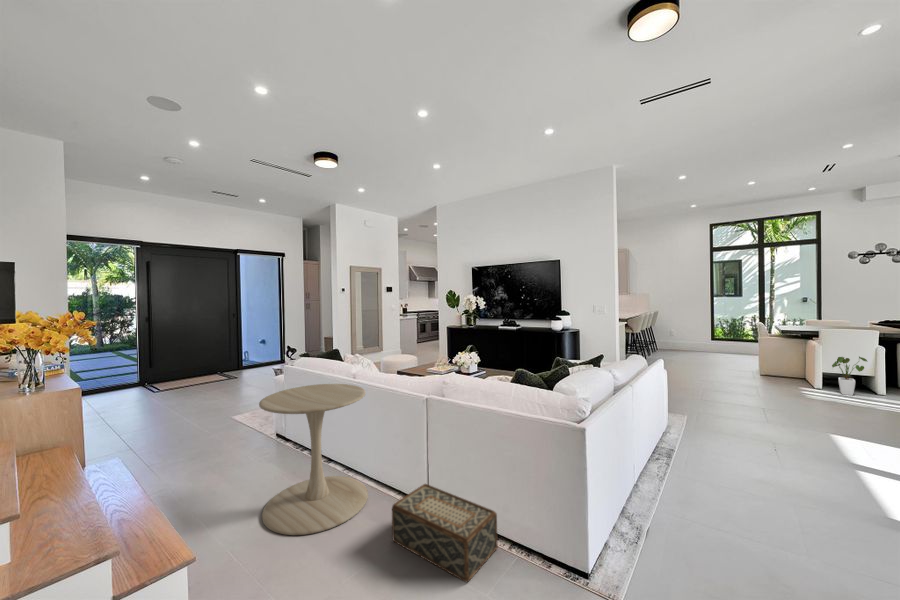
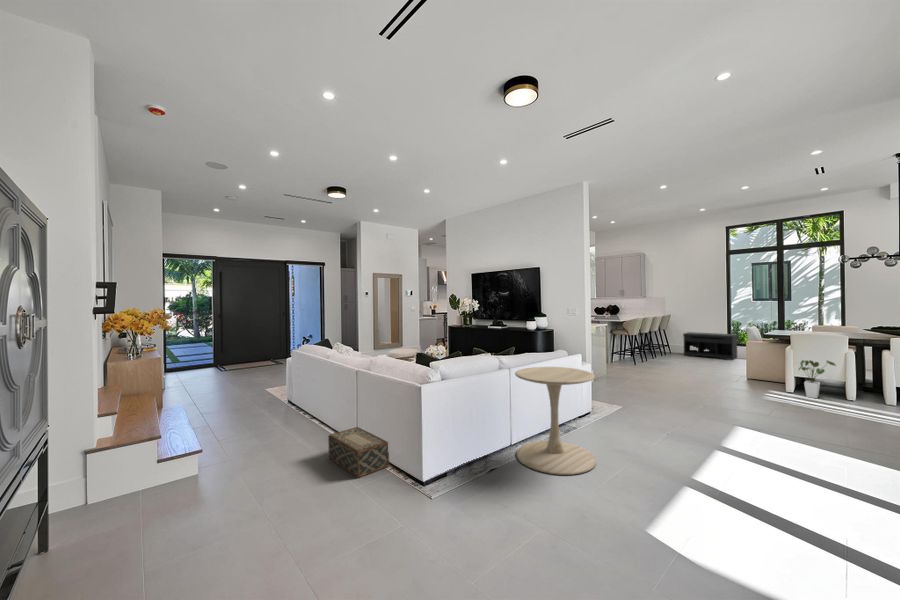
bench: none [670,328,721,355] -> present [683,332,737,360]
pedestal table: present [259,384,368,535] -> present [515,367,596,475]

